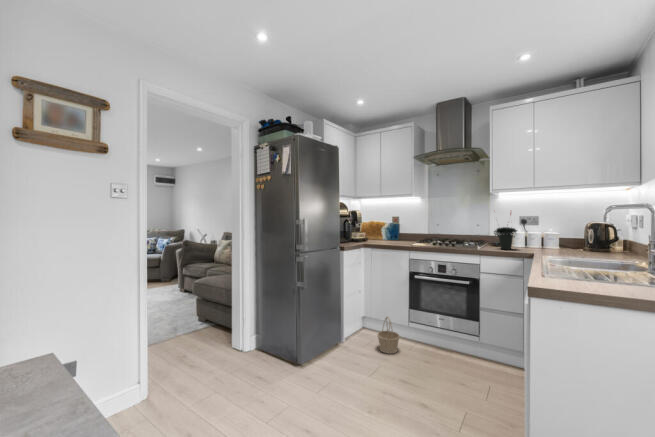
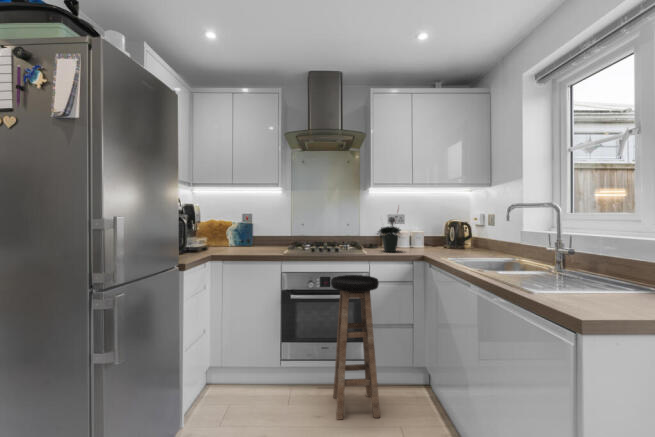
bar stool: none [439,265,479,378] -> present [331,275,380,419]
basket: present [377,317,400,354] -> none [242,362,276,420]

